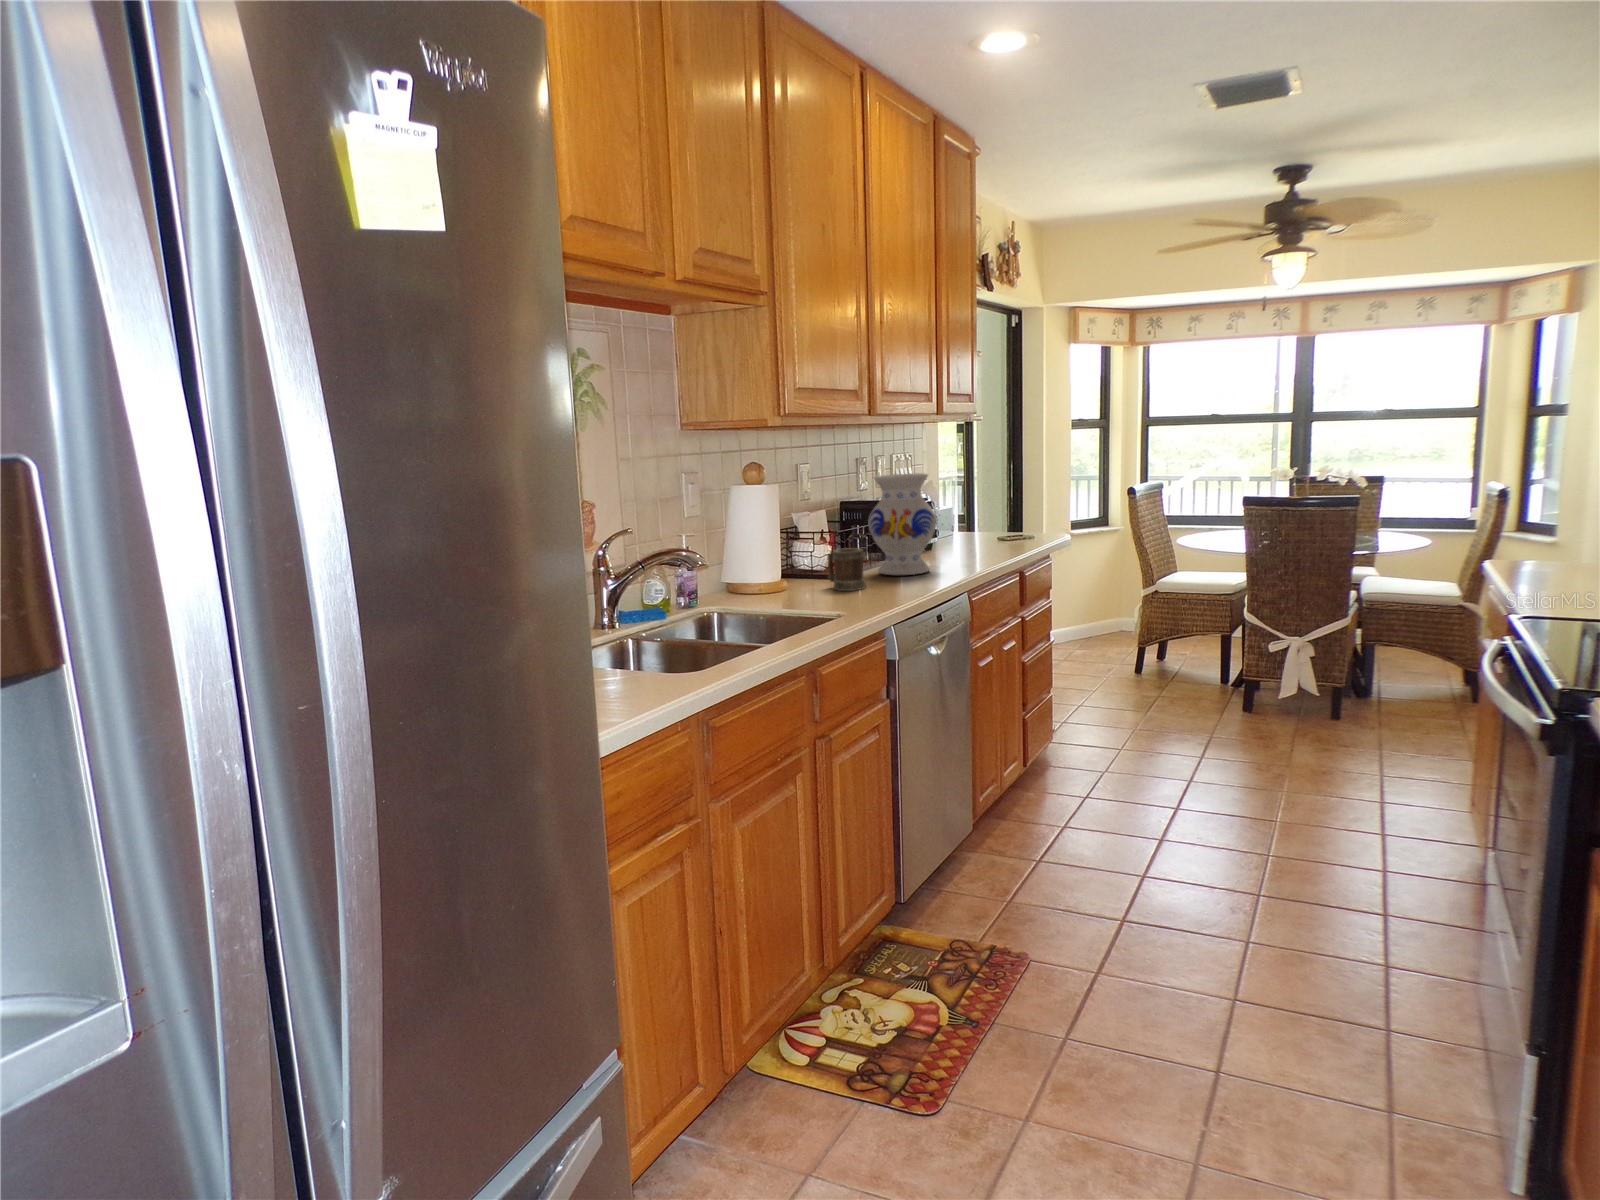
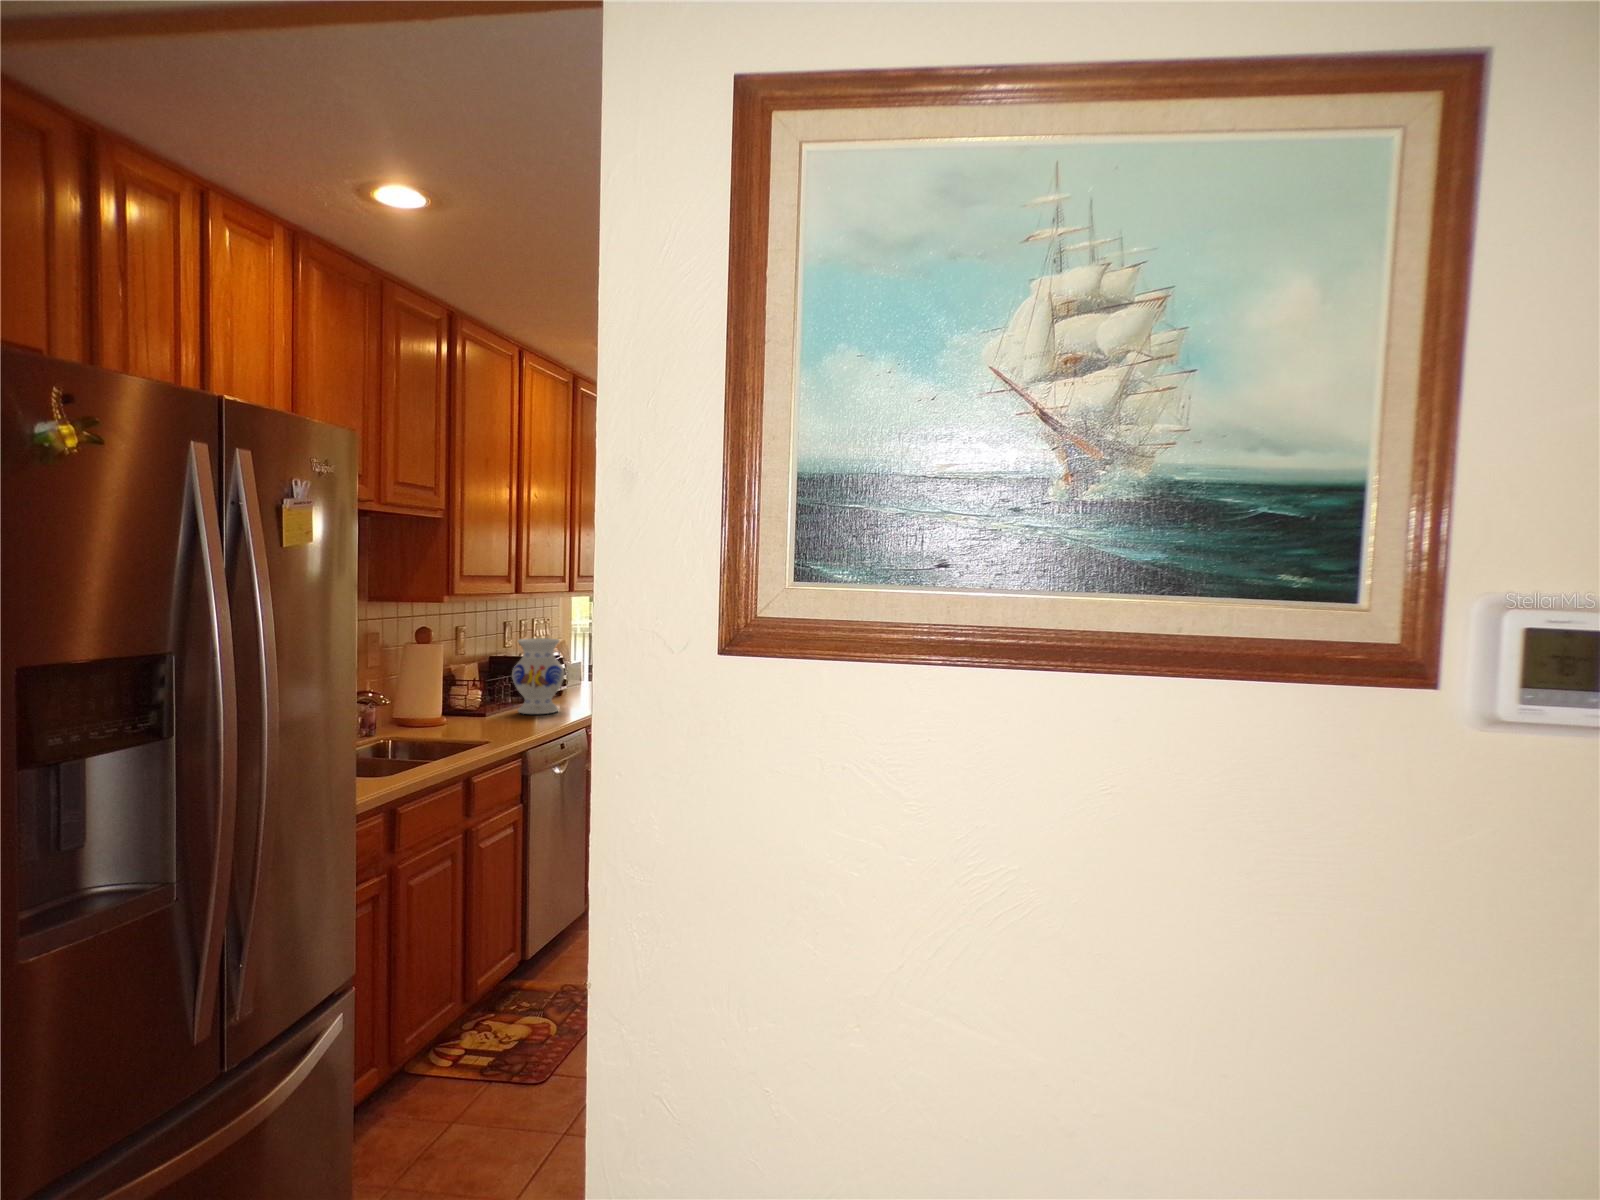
mug: present [827,548,866,591] -> none [479,694,509,726]

